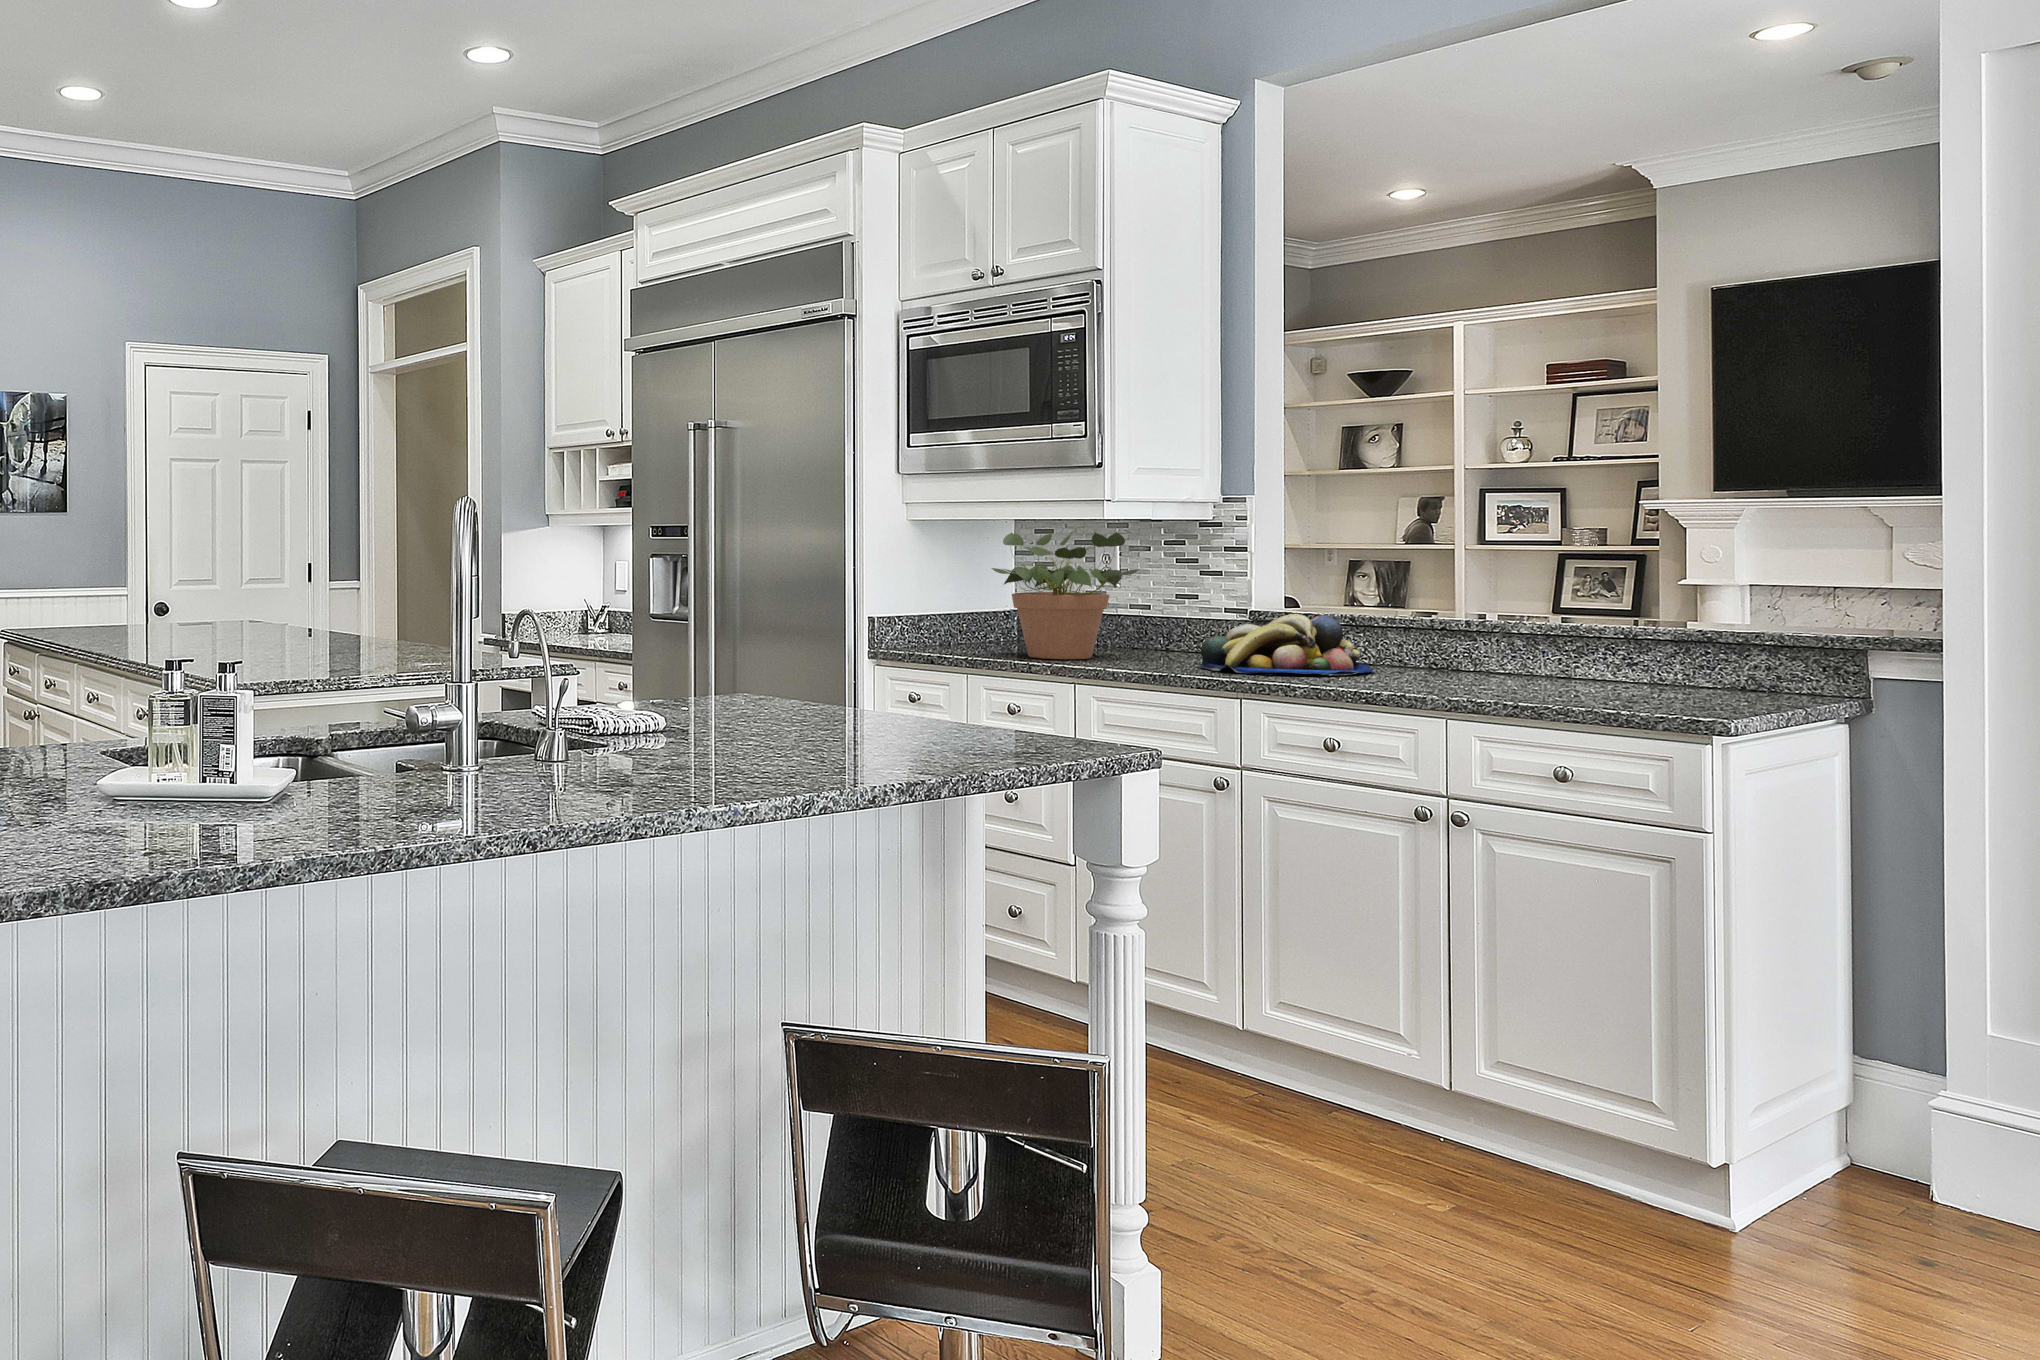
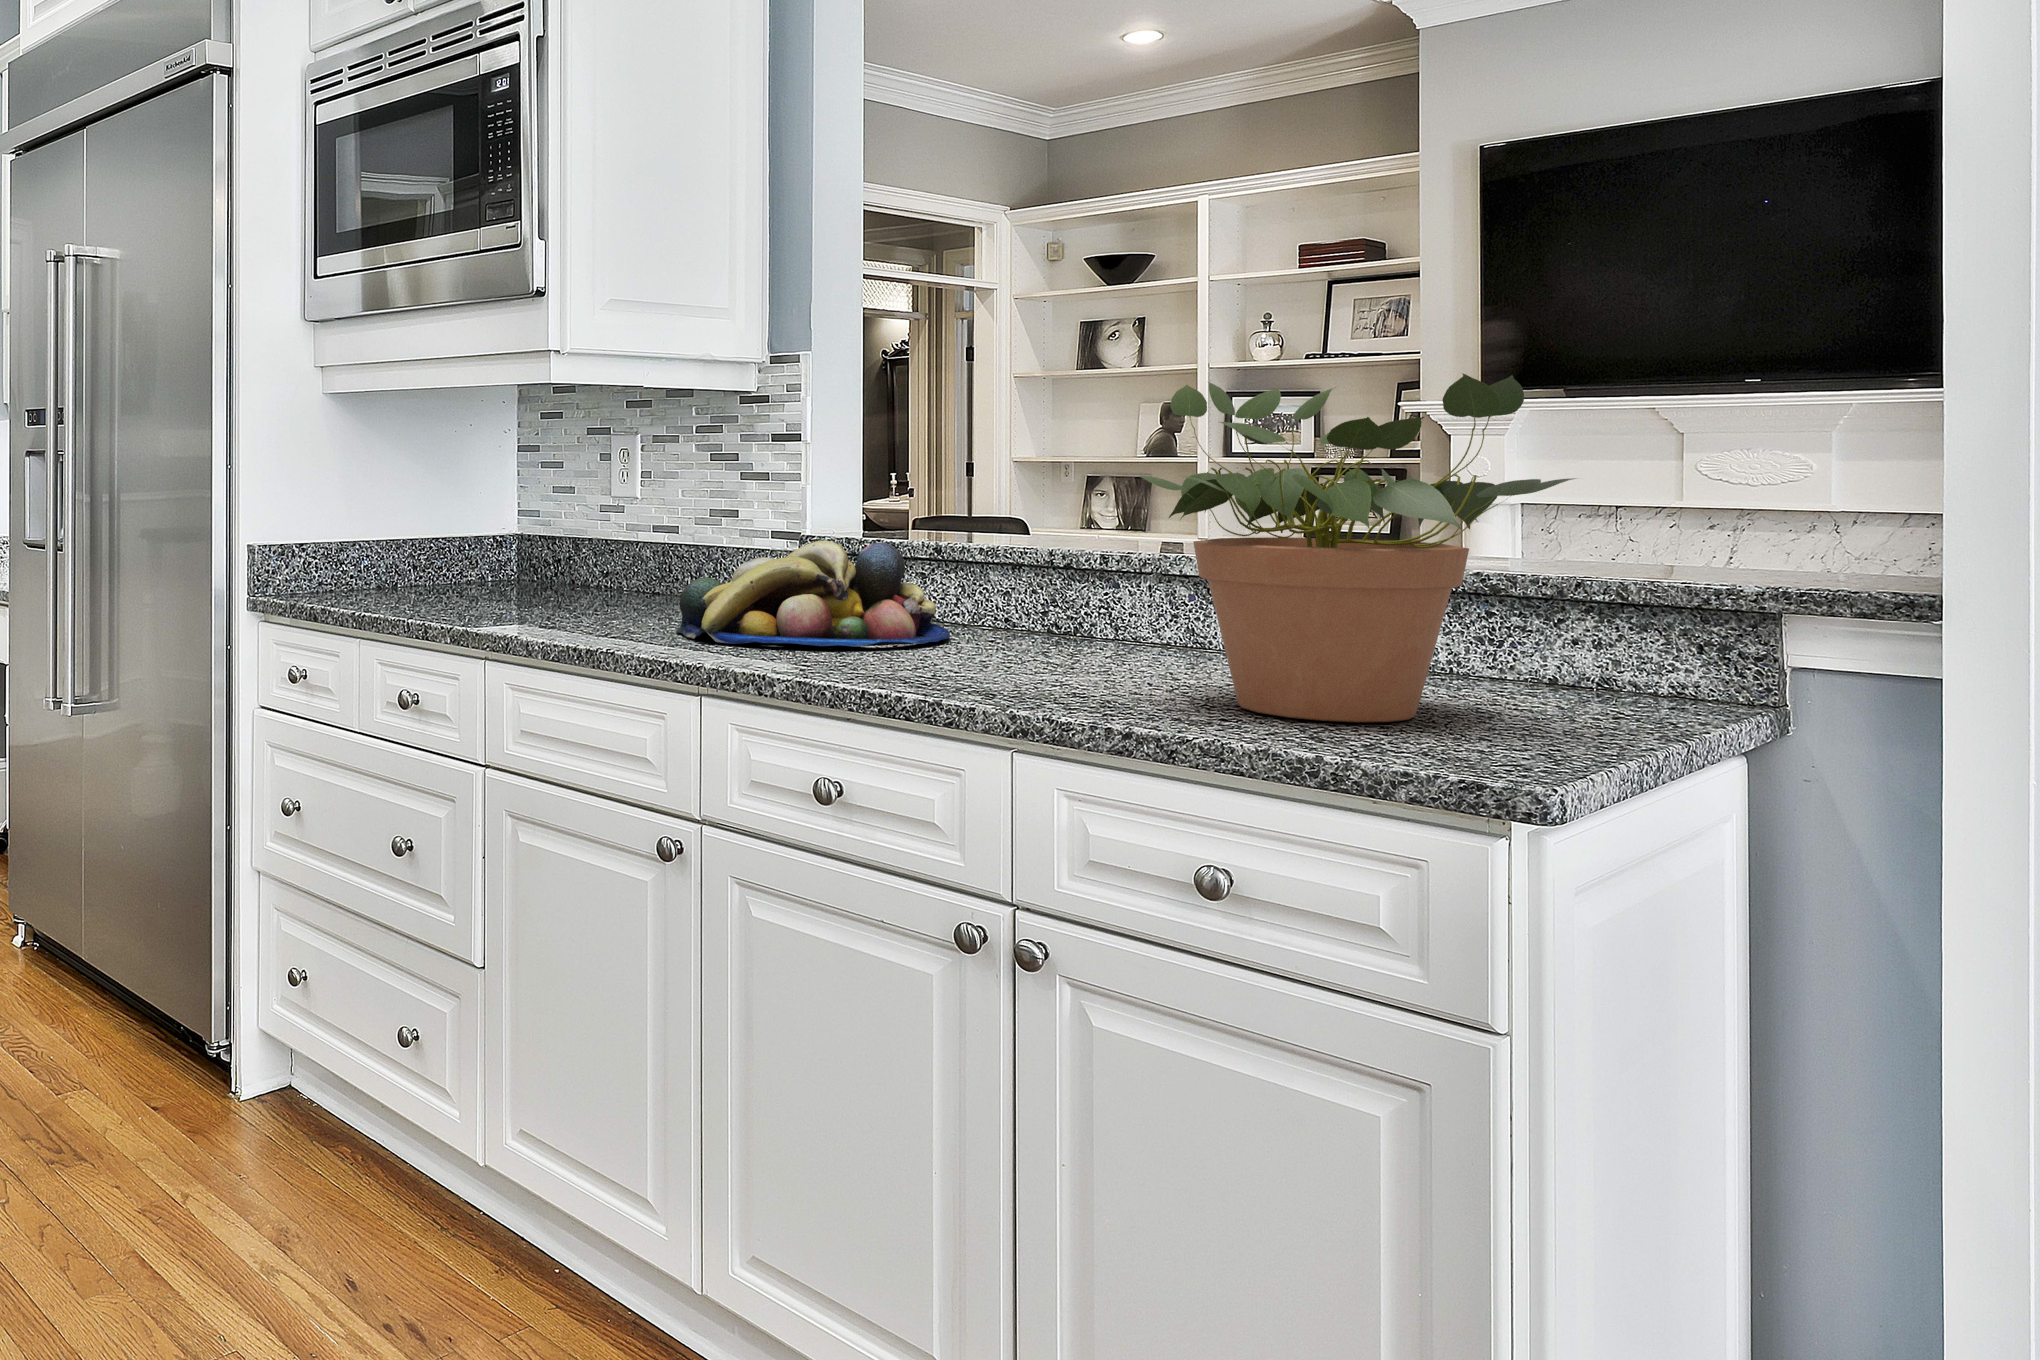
potted plant: present [992,532,1140,659] -> present [1139,374,1575,722]

